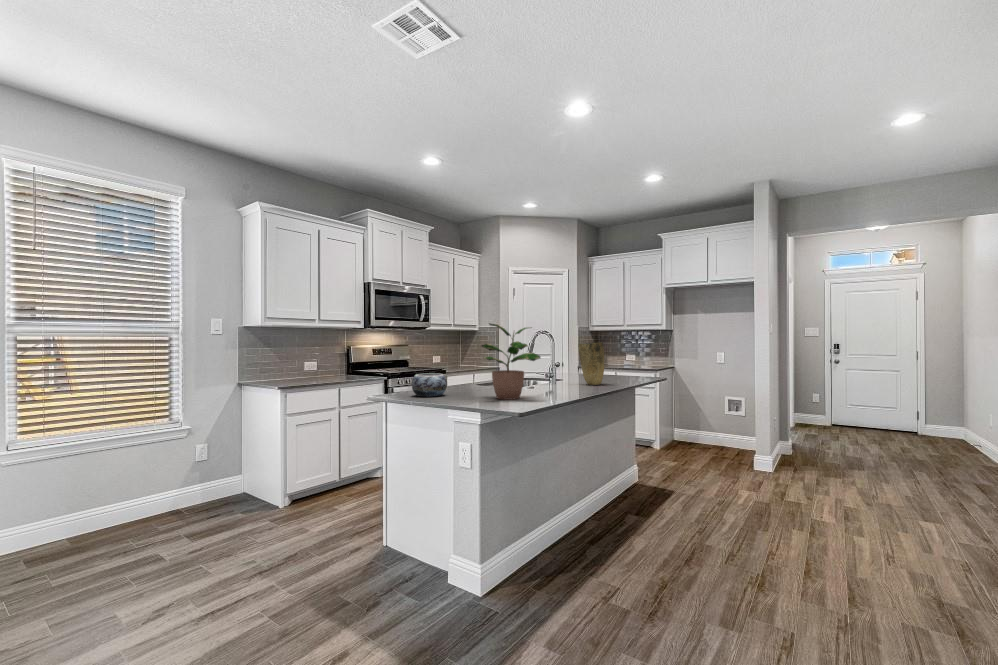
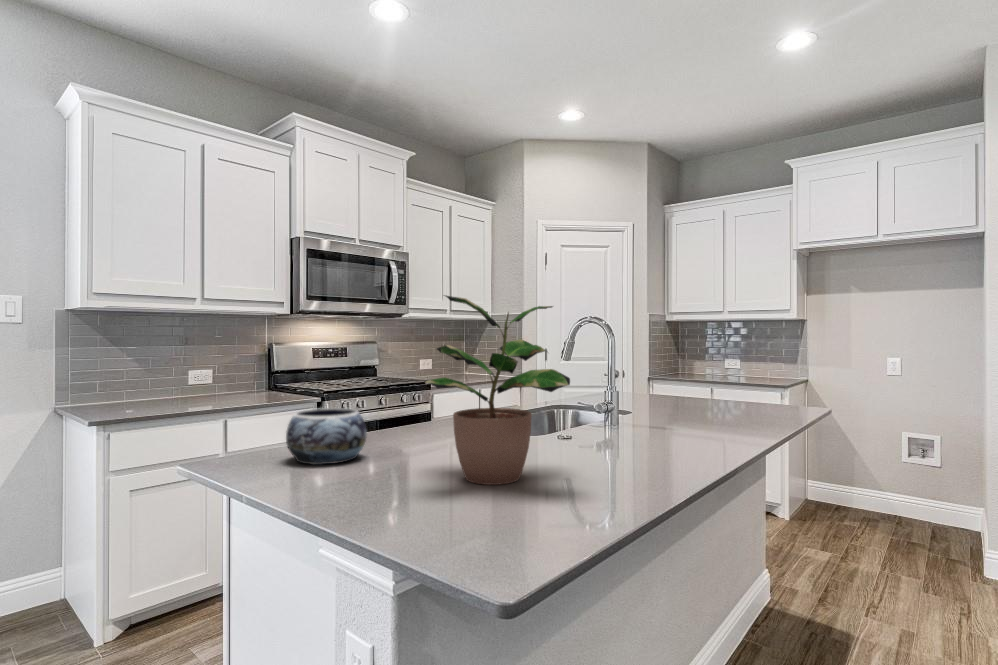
vase: present [578,342,604,385] -> none [658,340,712,427]

